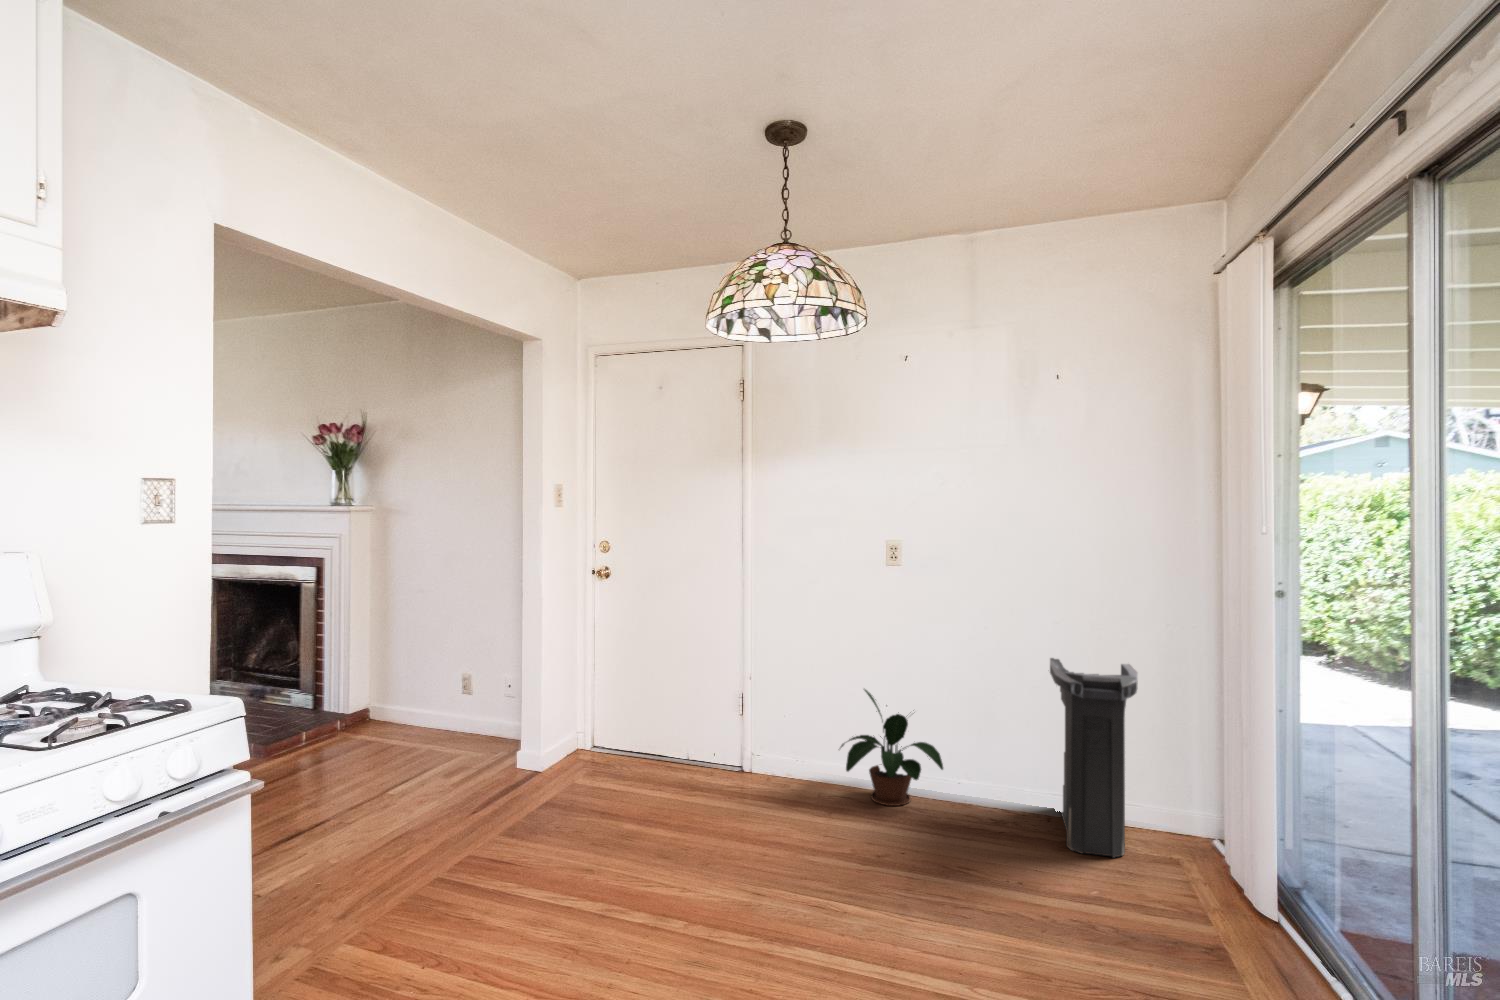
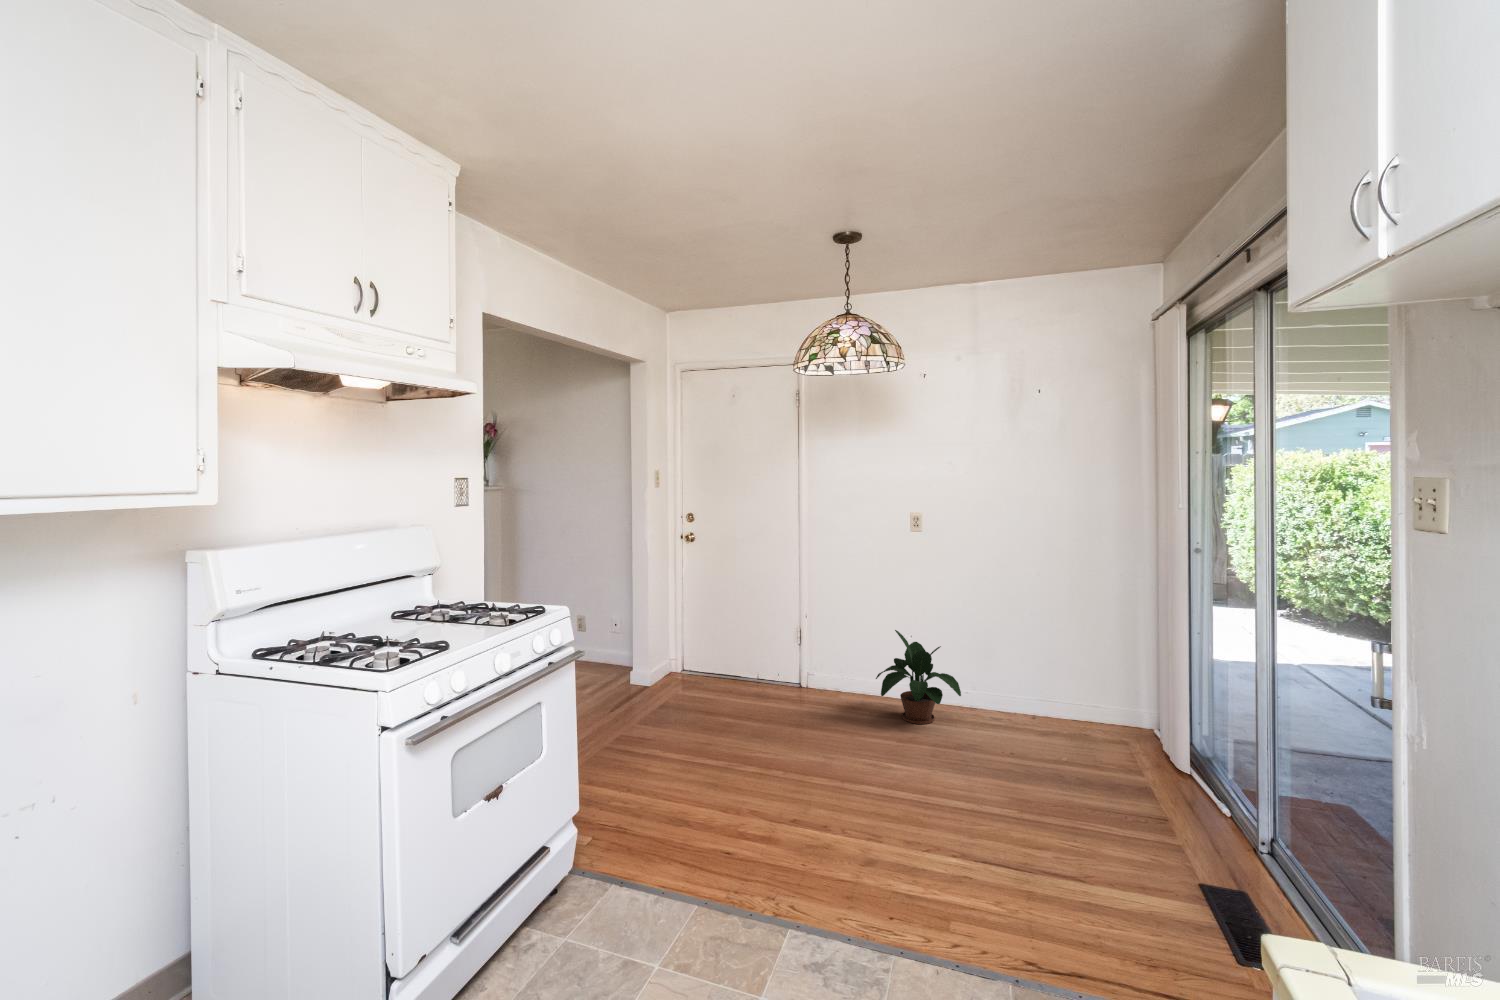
trash can: present [1050,658,1138,857] -> none [1049,598,1125,771]

